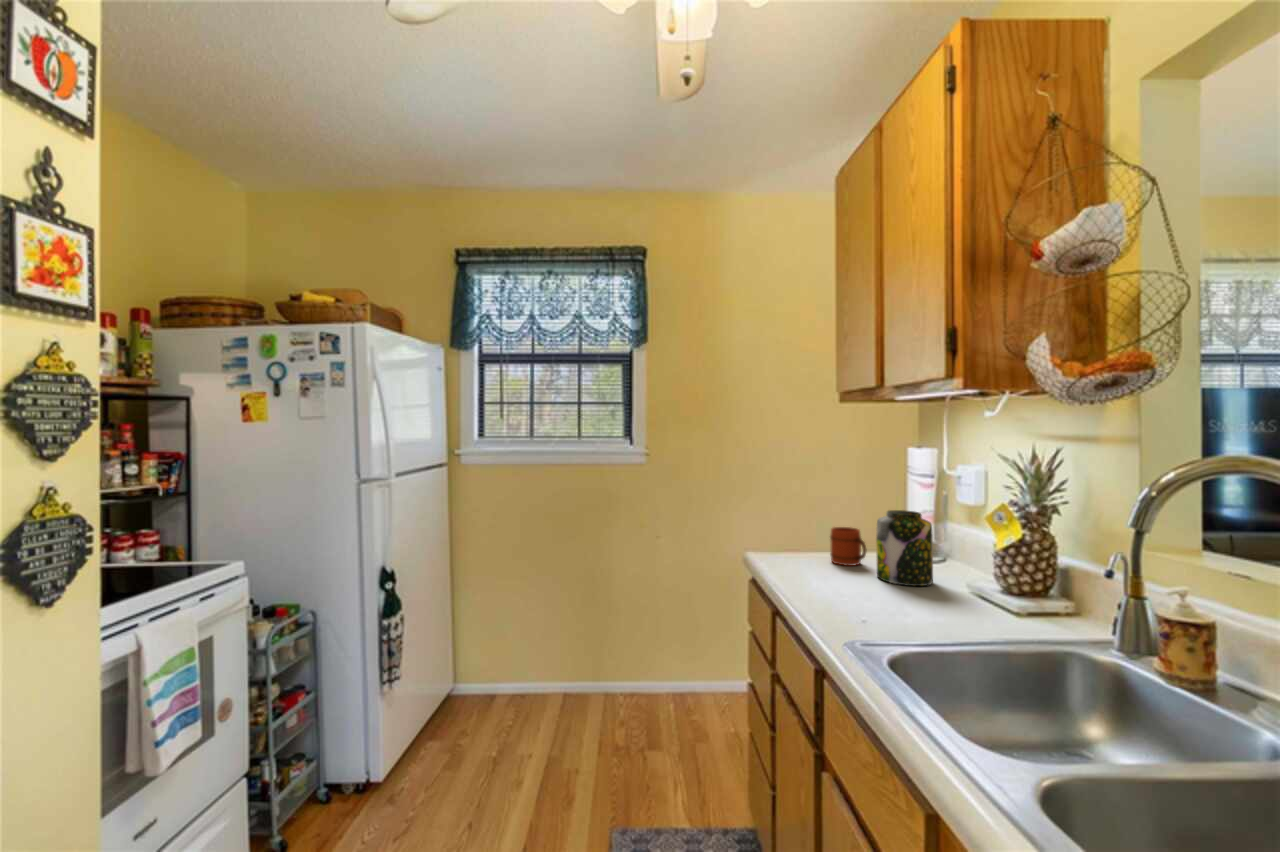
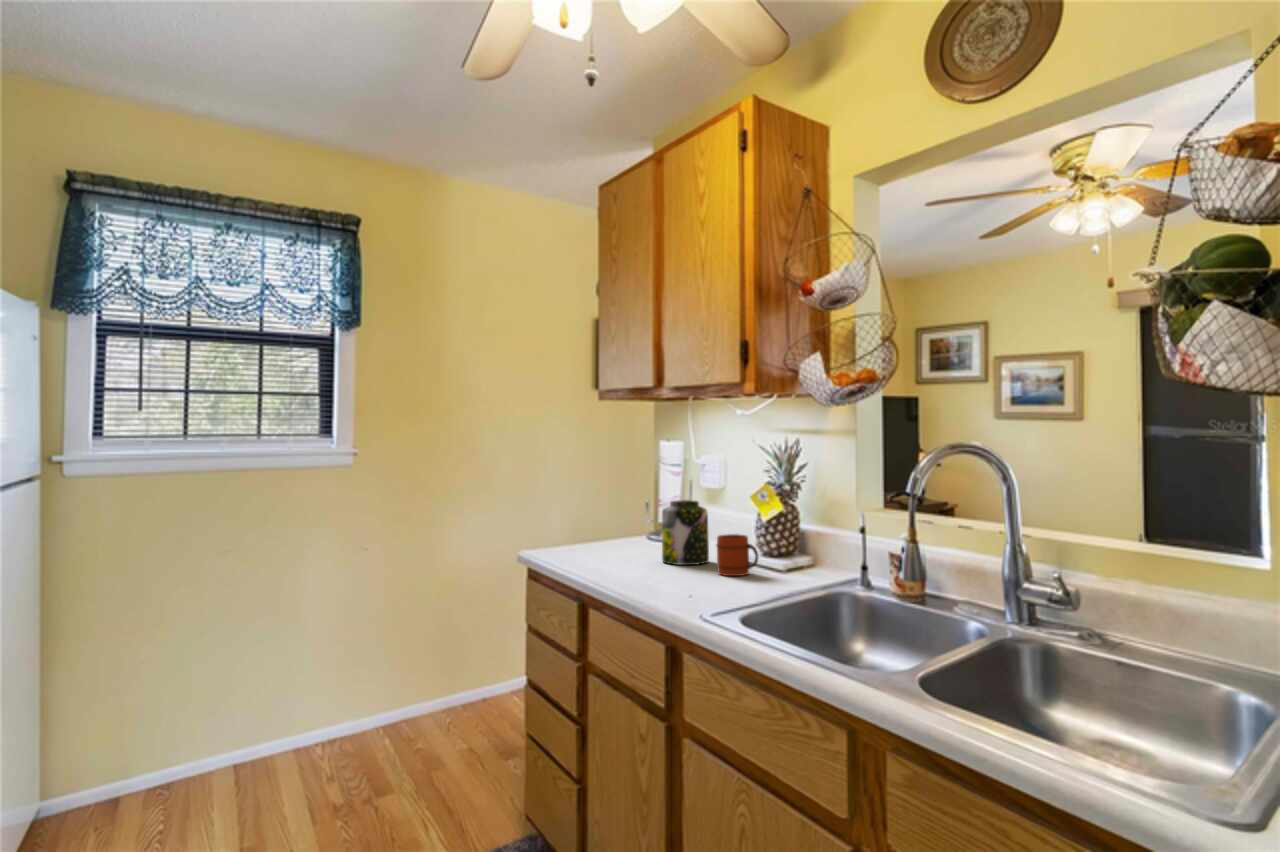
mug: present [830,527,866,566] -> present [716,534,758,576]

